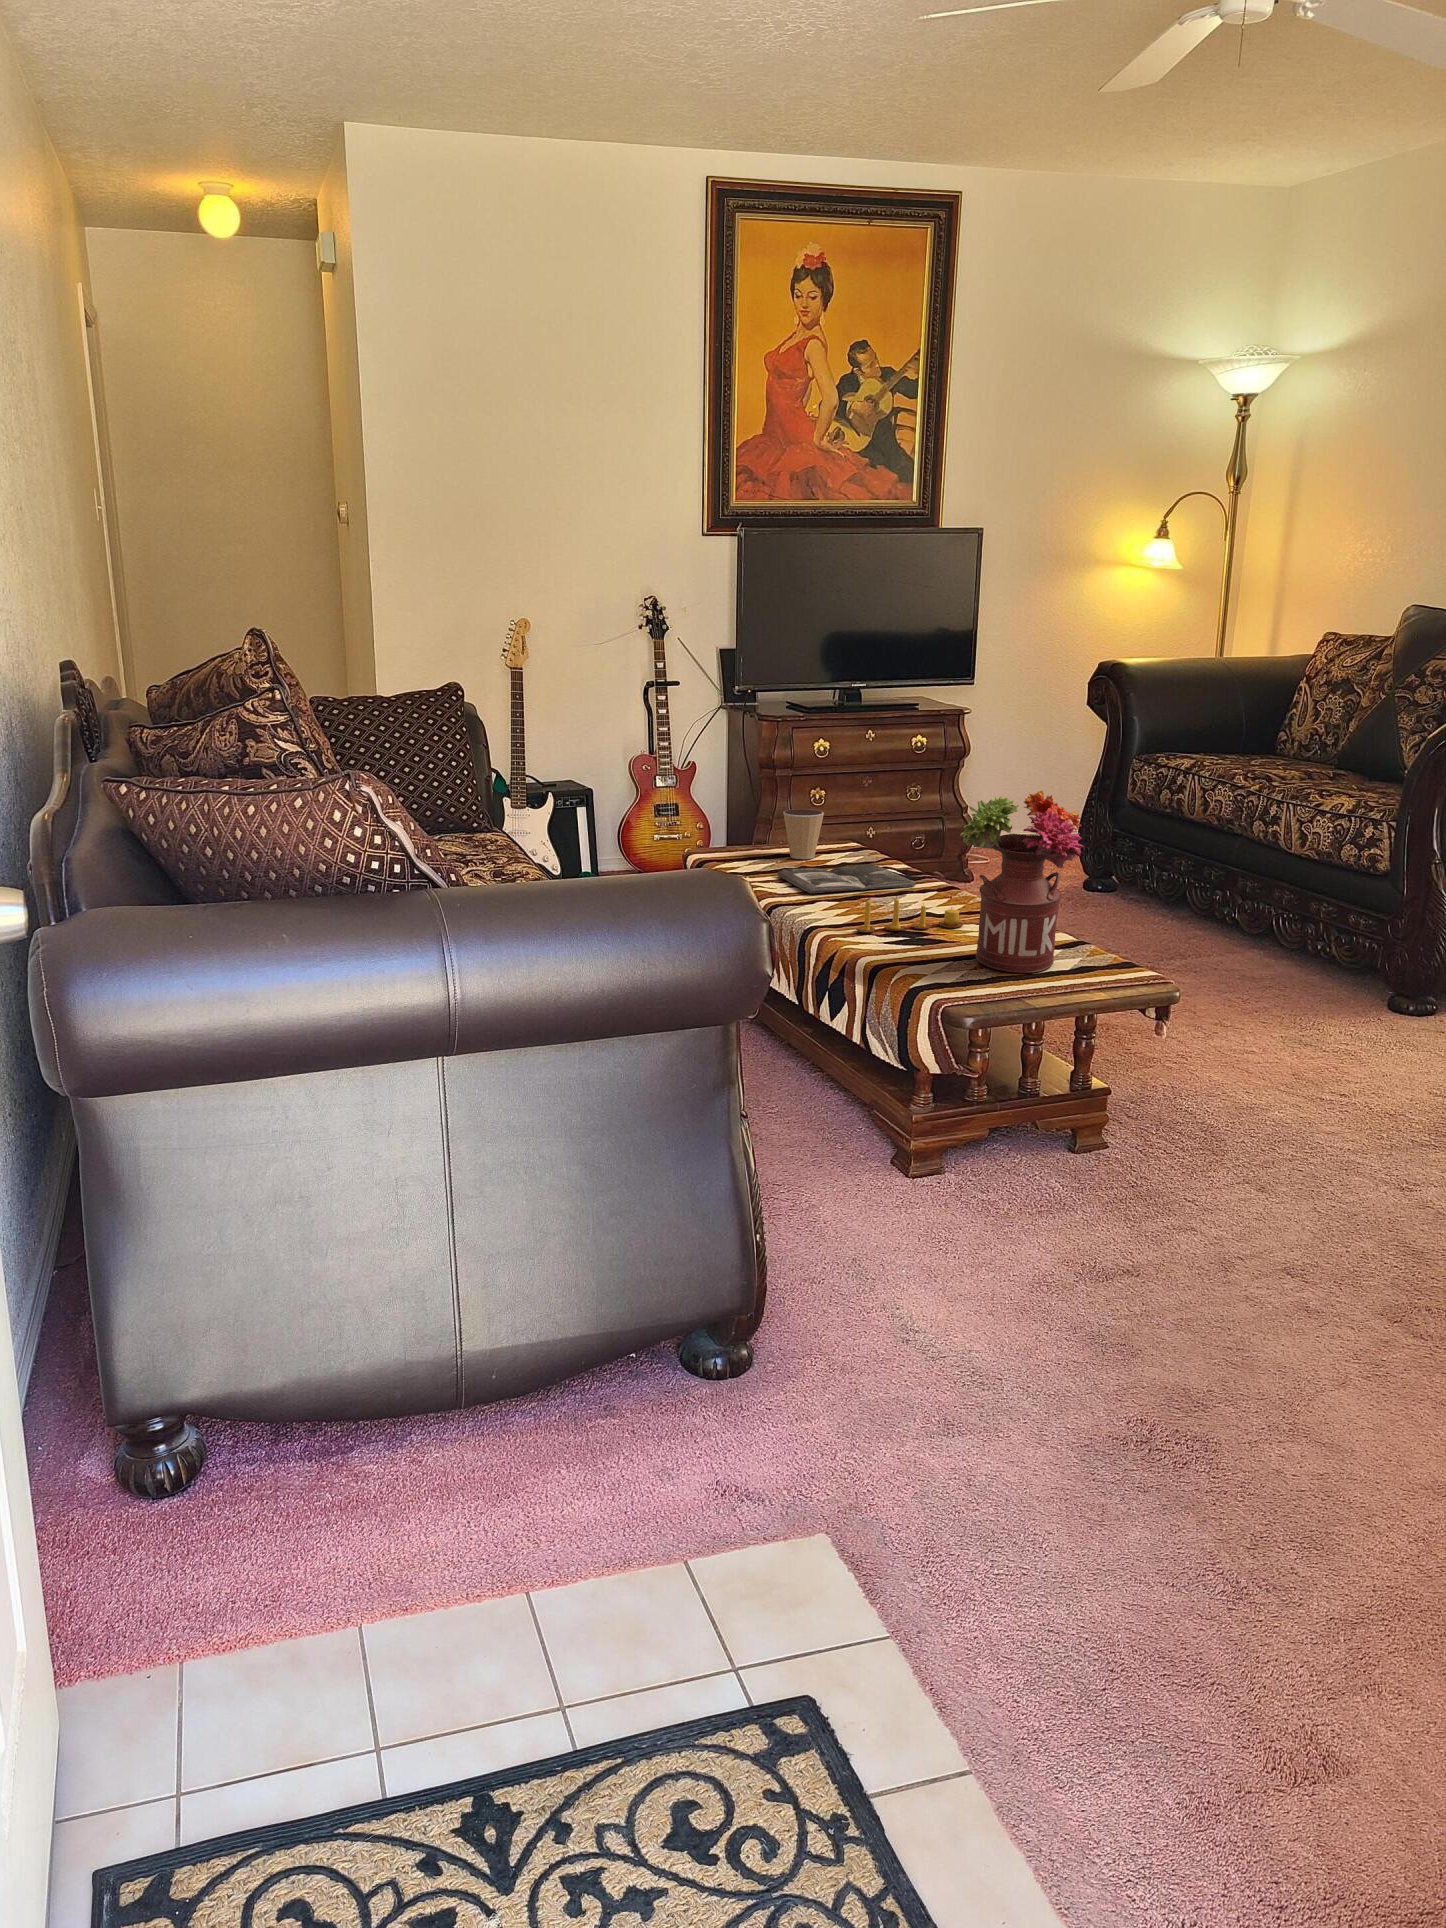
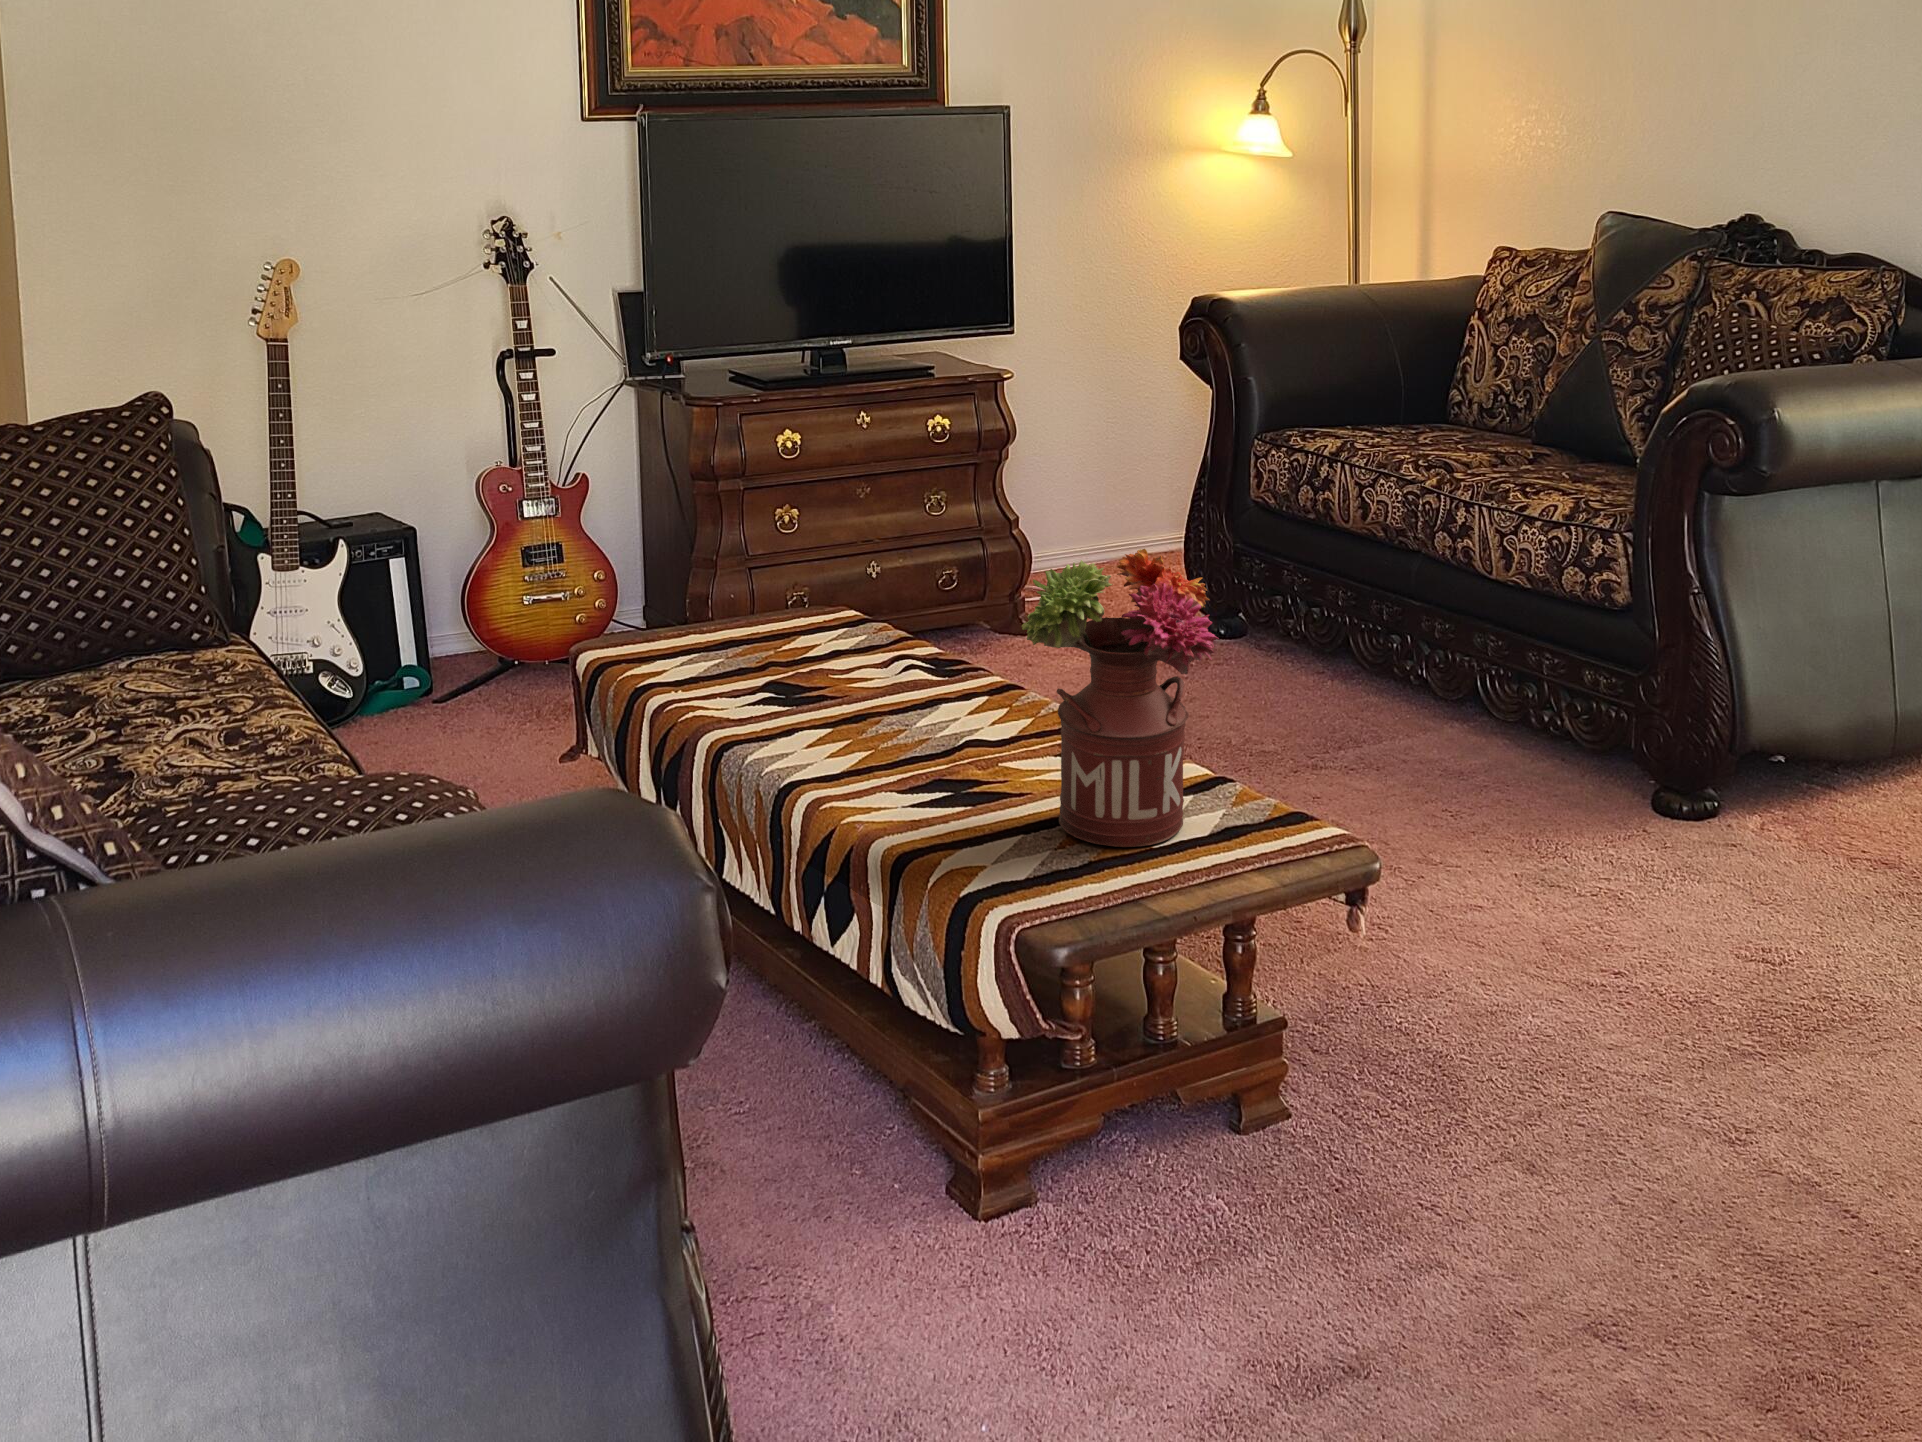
coffee cup: present [783,809,824,859] -> none [728,561,795,644]
magazine: present [778,864,916,893] -> none [723,647,949,712]
candle: present [856,899,963,932] -> none [859,719,1032,785]

